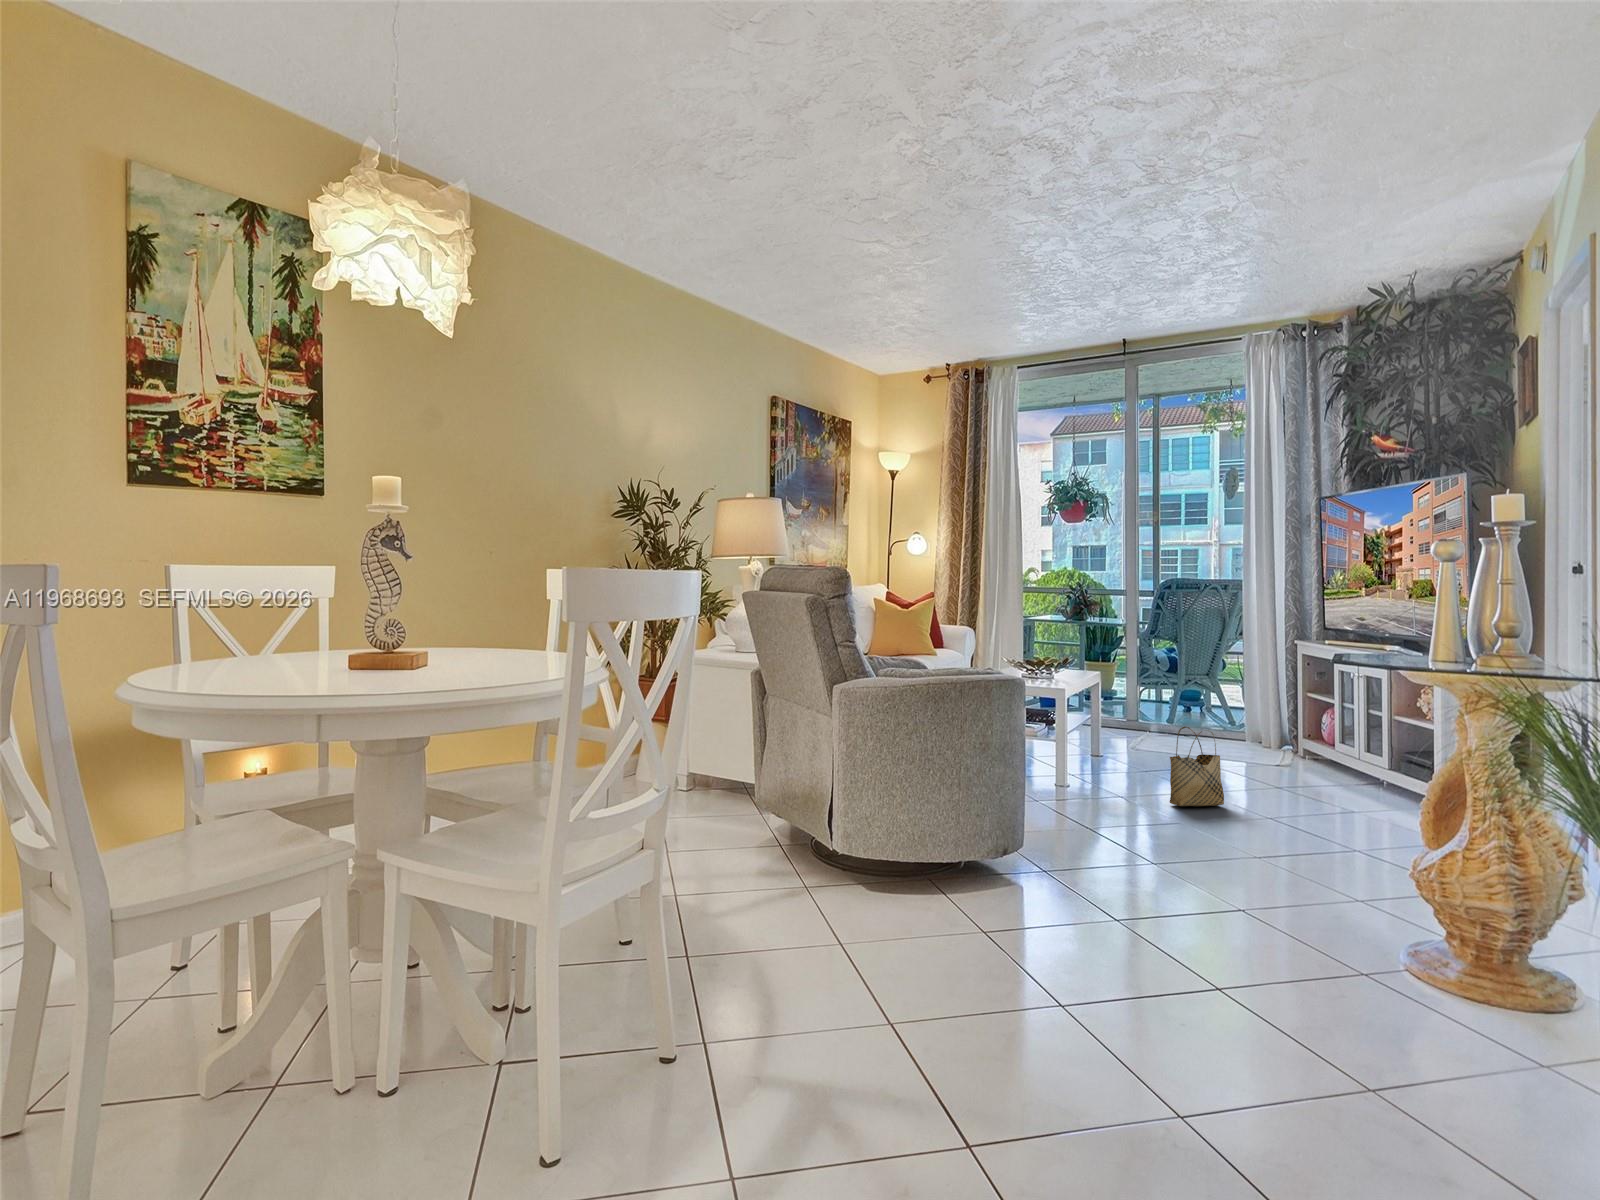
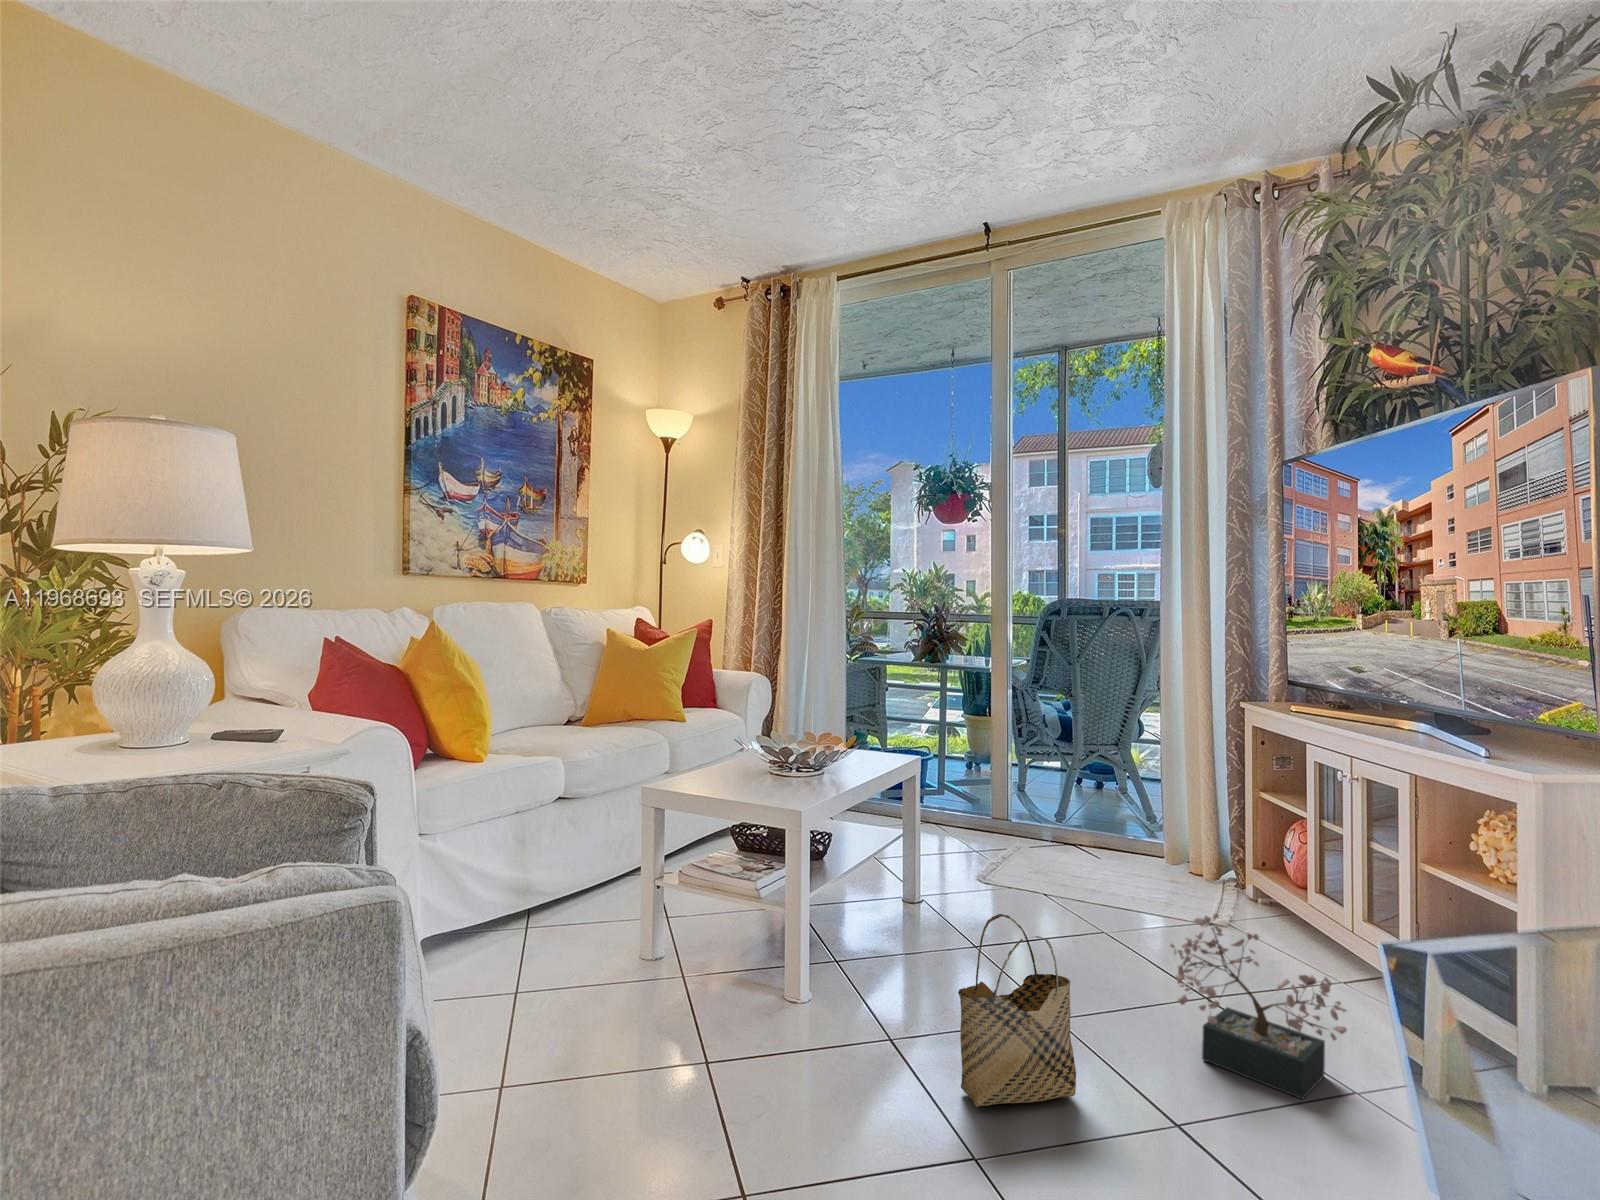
decorative plant: none [1265,733,1352,808] -> present [1170,913,1347,1099]

